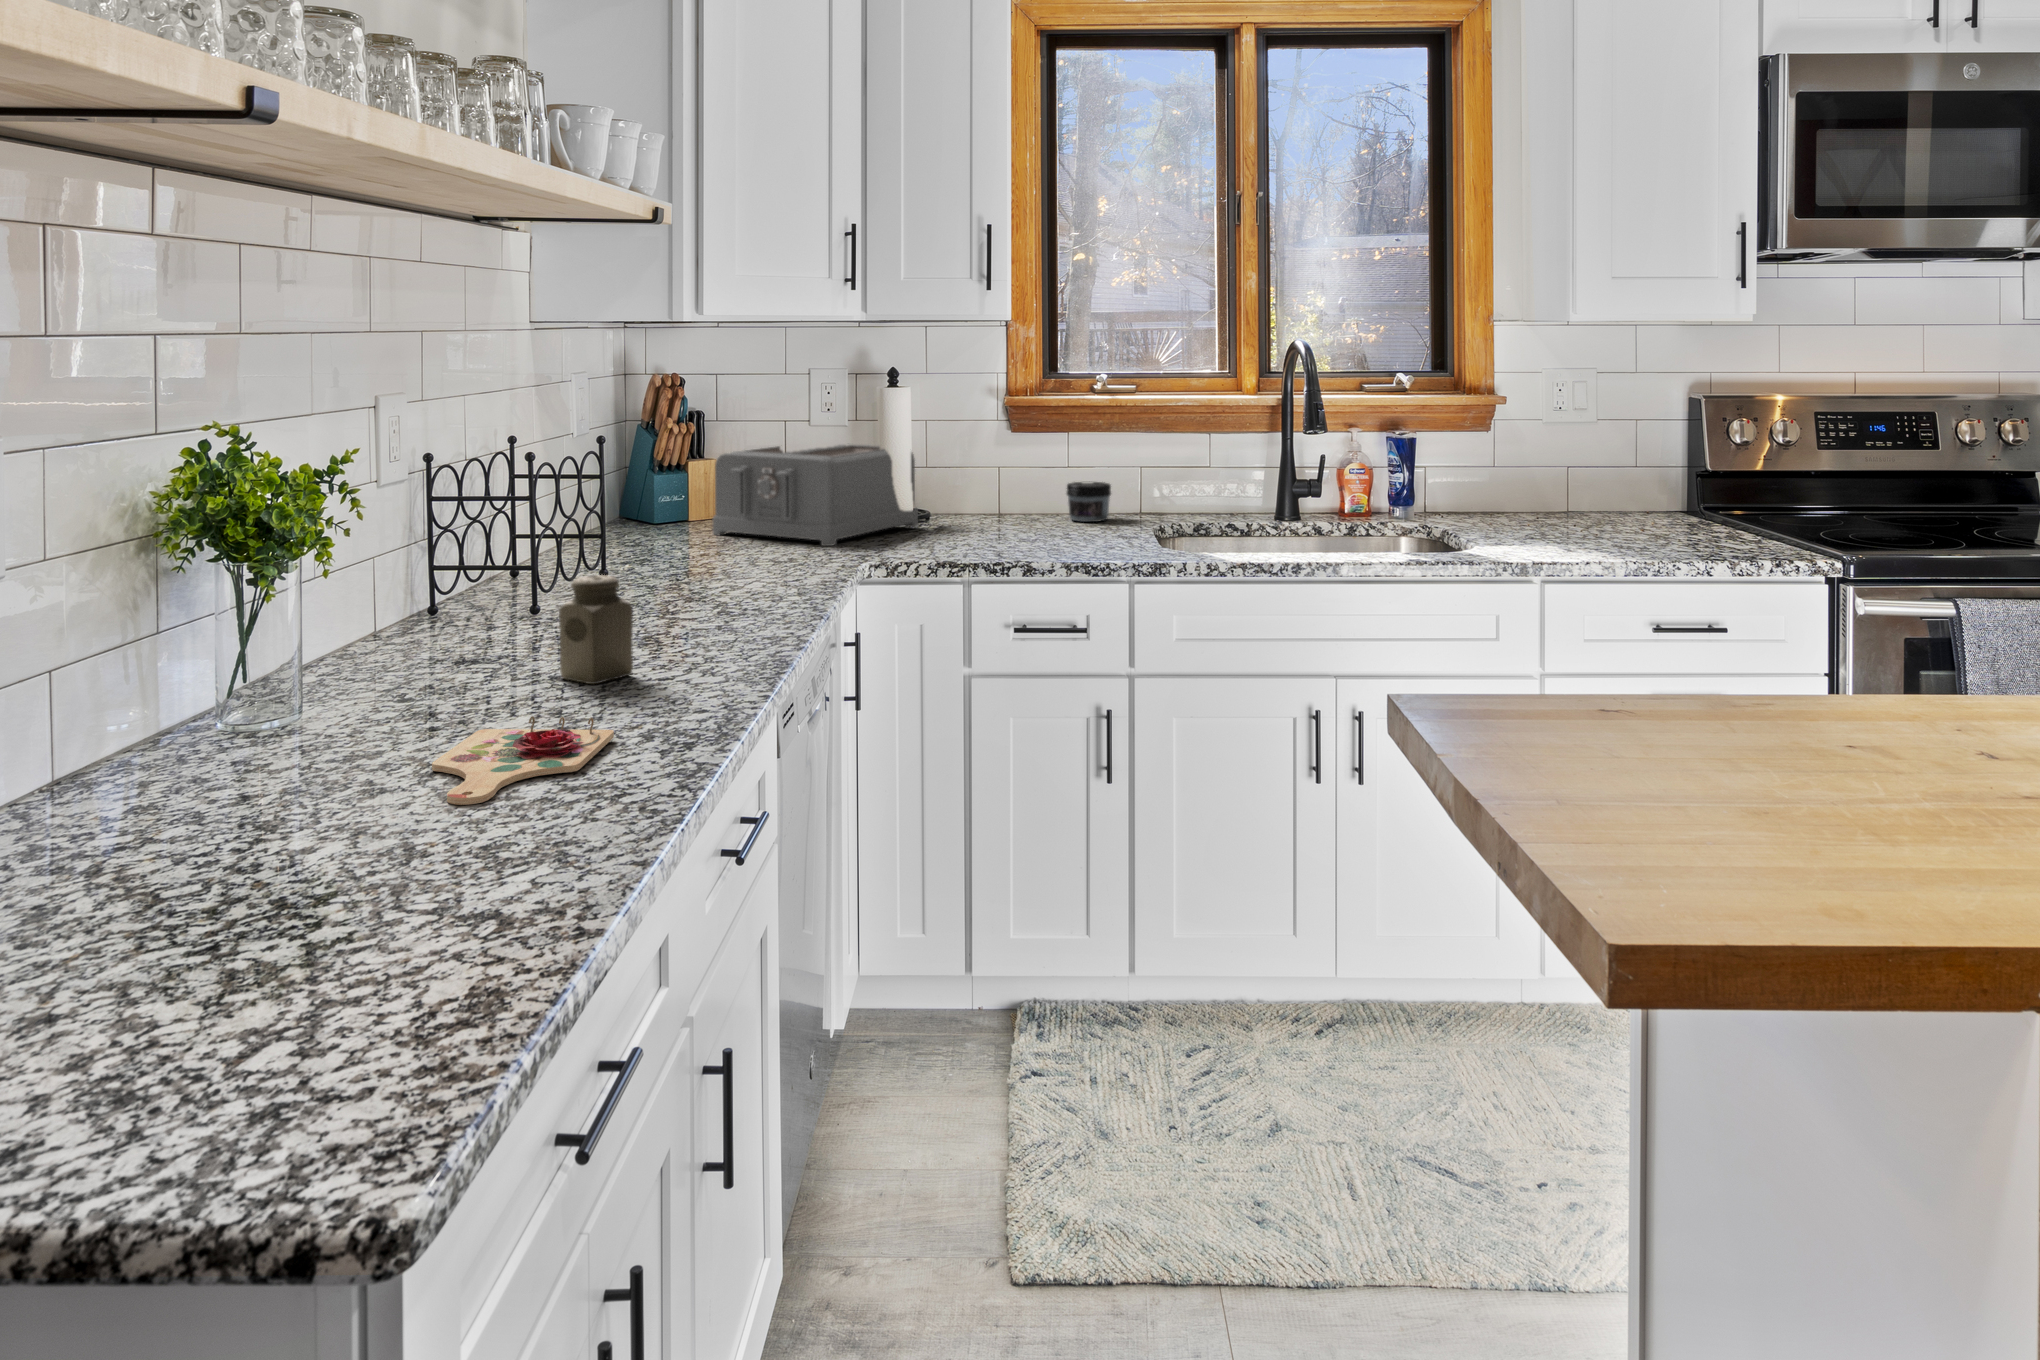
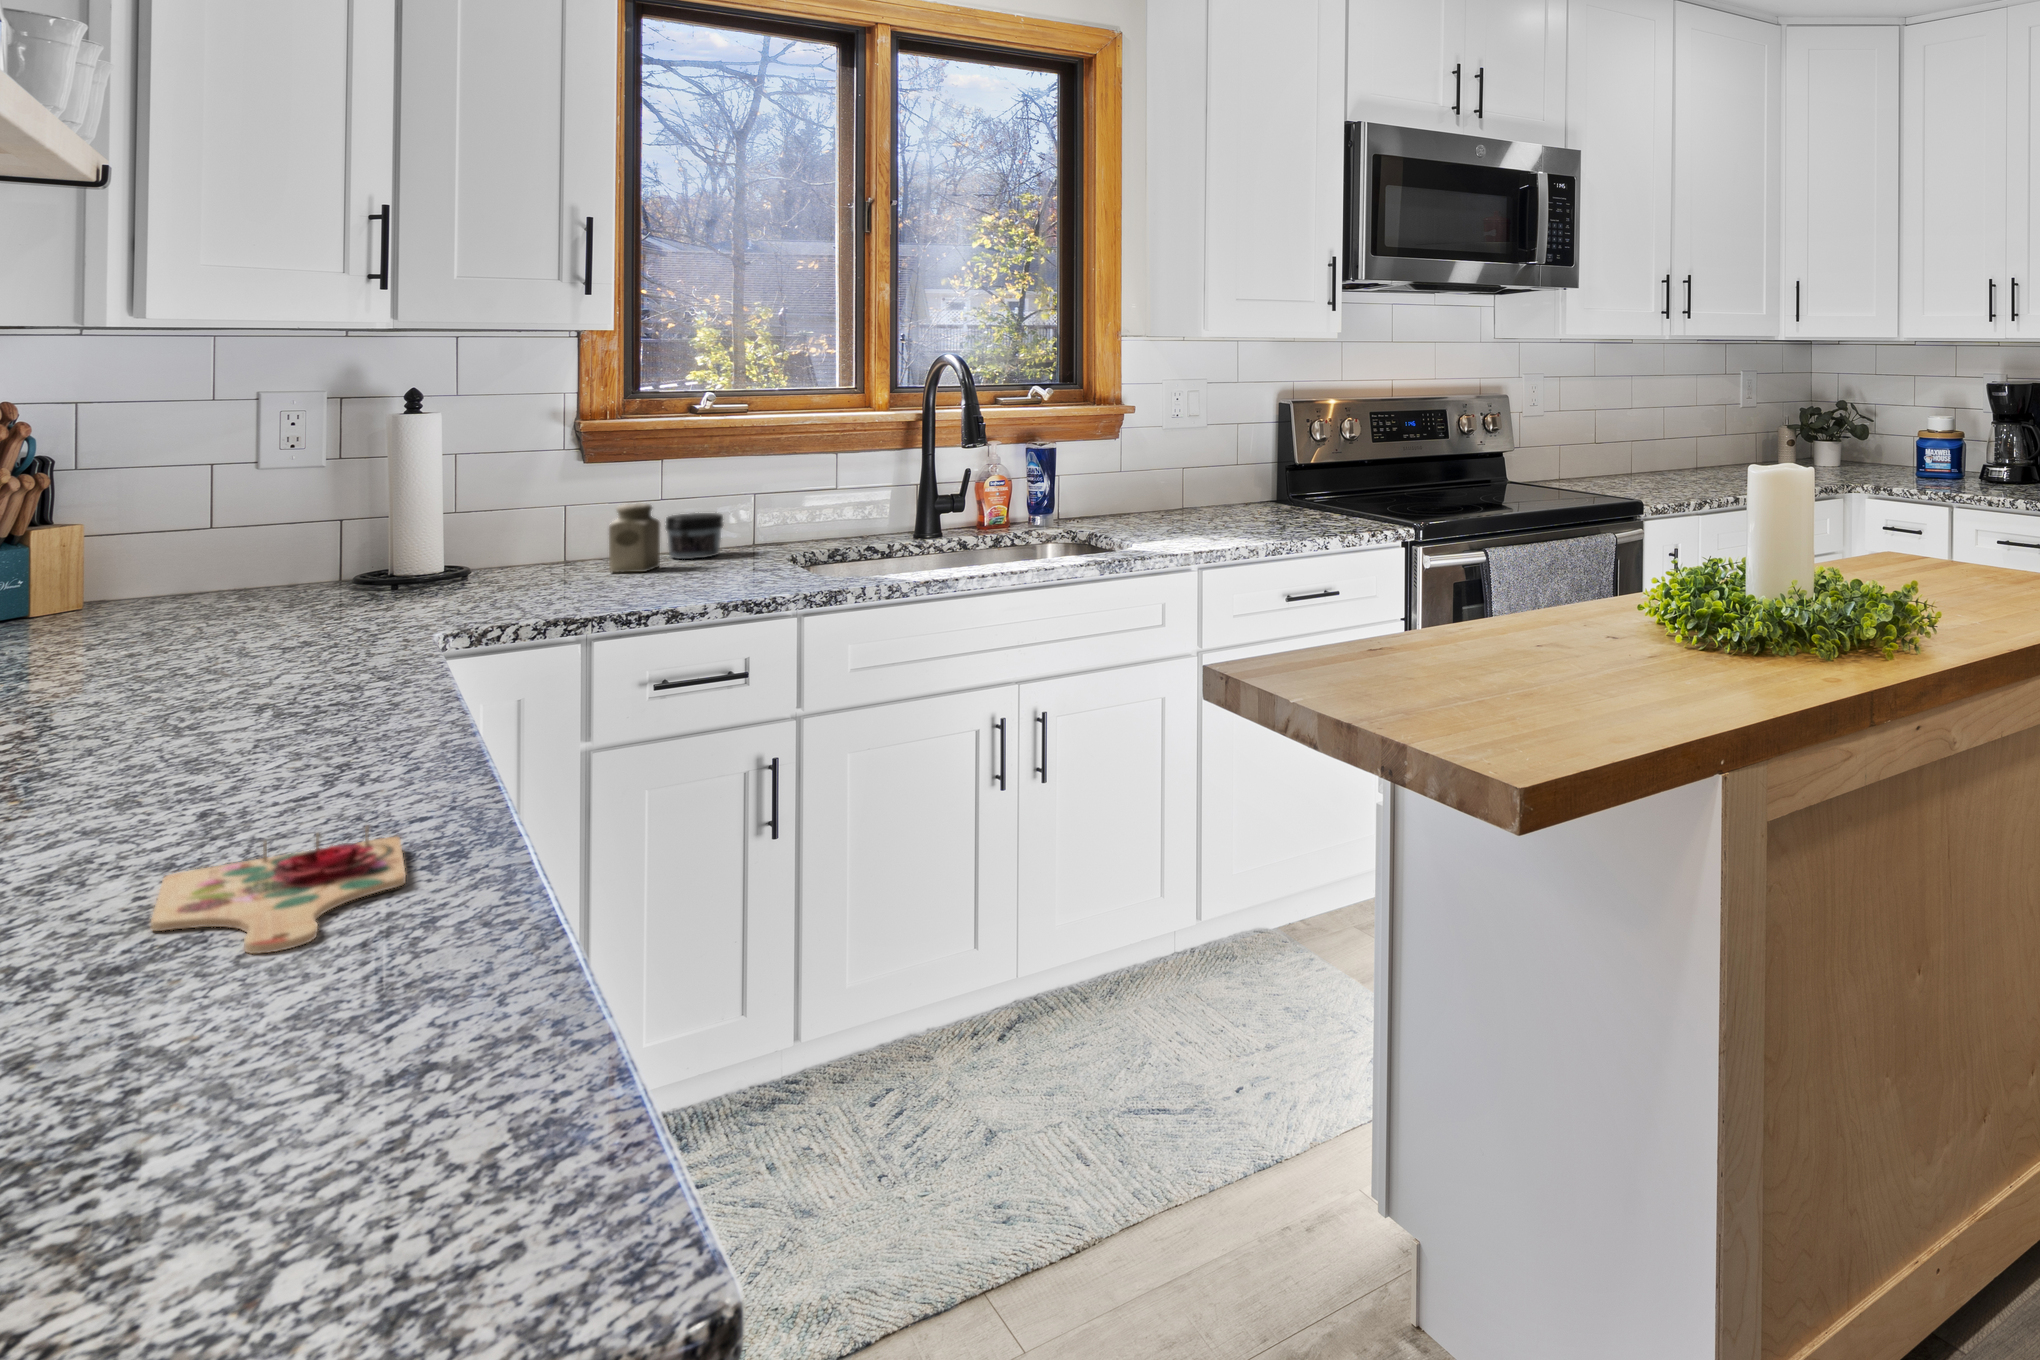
toaster: present [713,444,918,546] -> none [126,485,460,623]
salt shaker: present [559,575,633,684] -> present [609,503,660,572]

